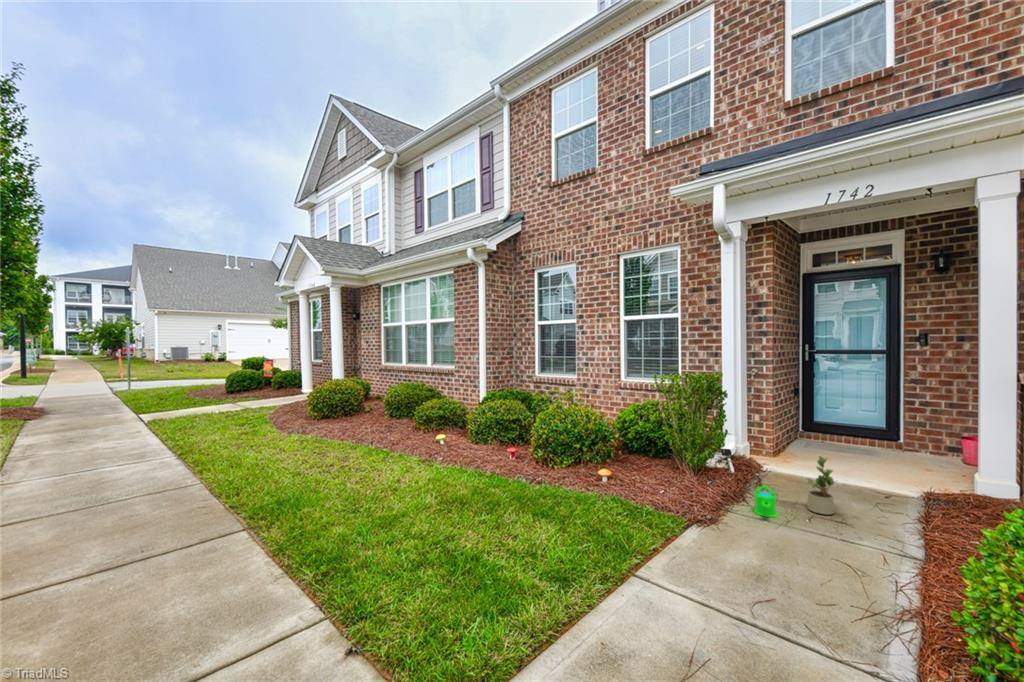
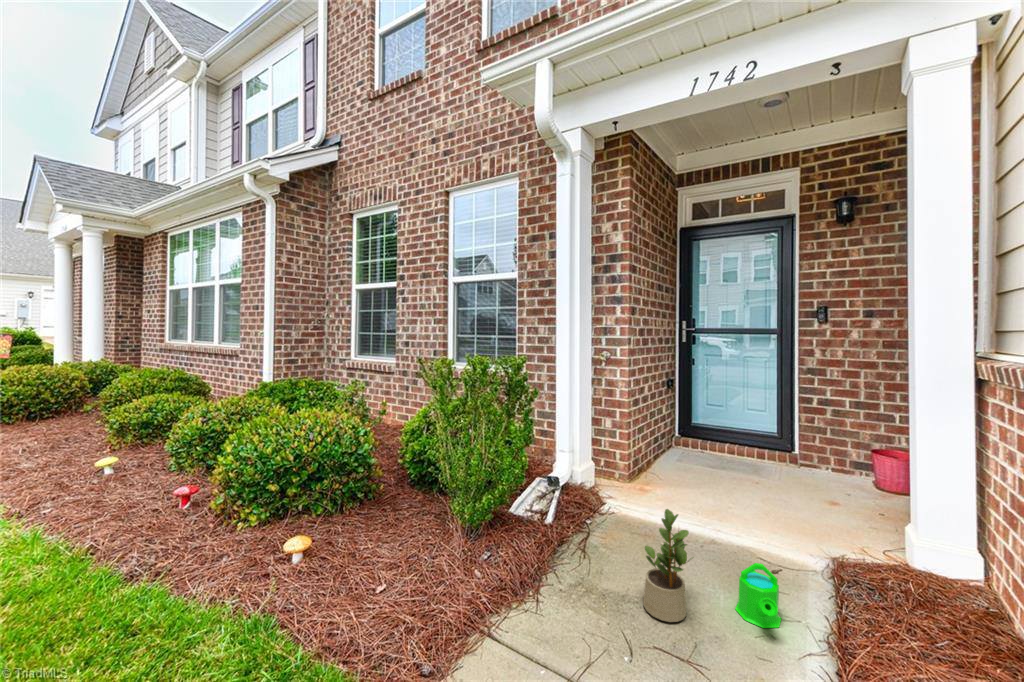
watering can: present [754,485,777,517] -> present [735,563,781,628]

